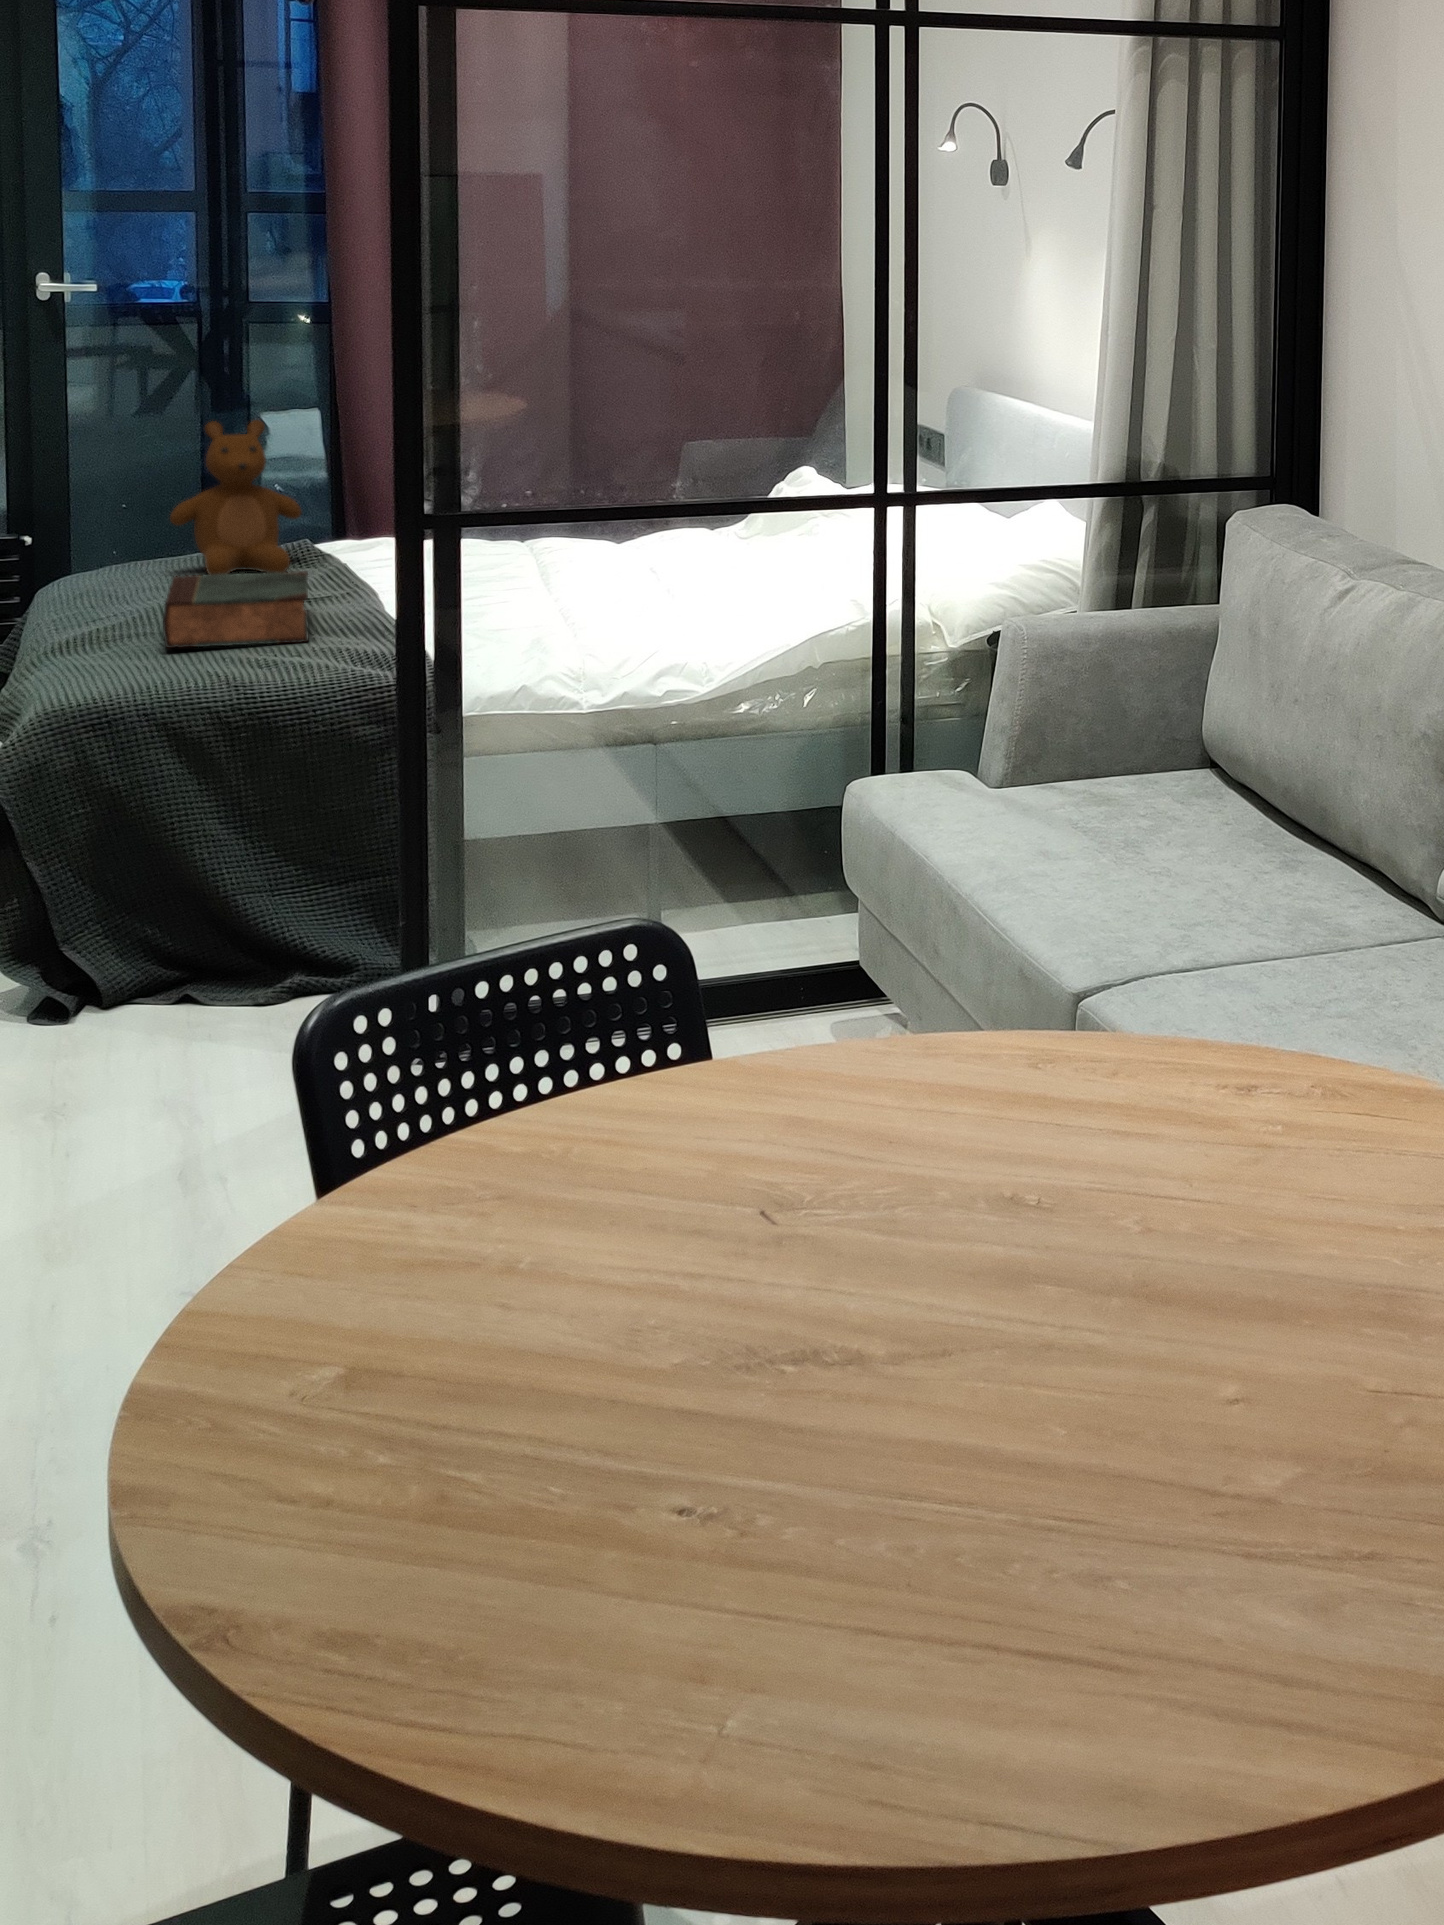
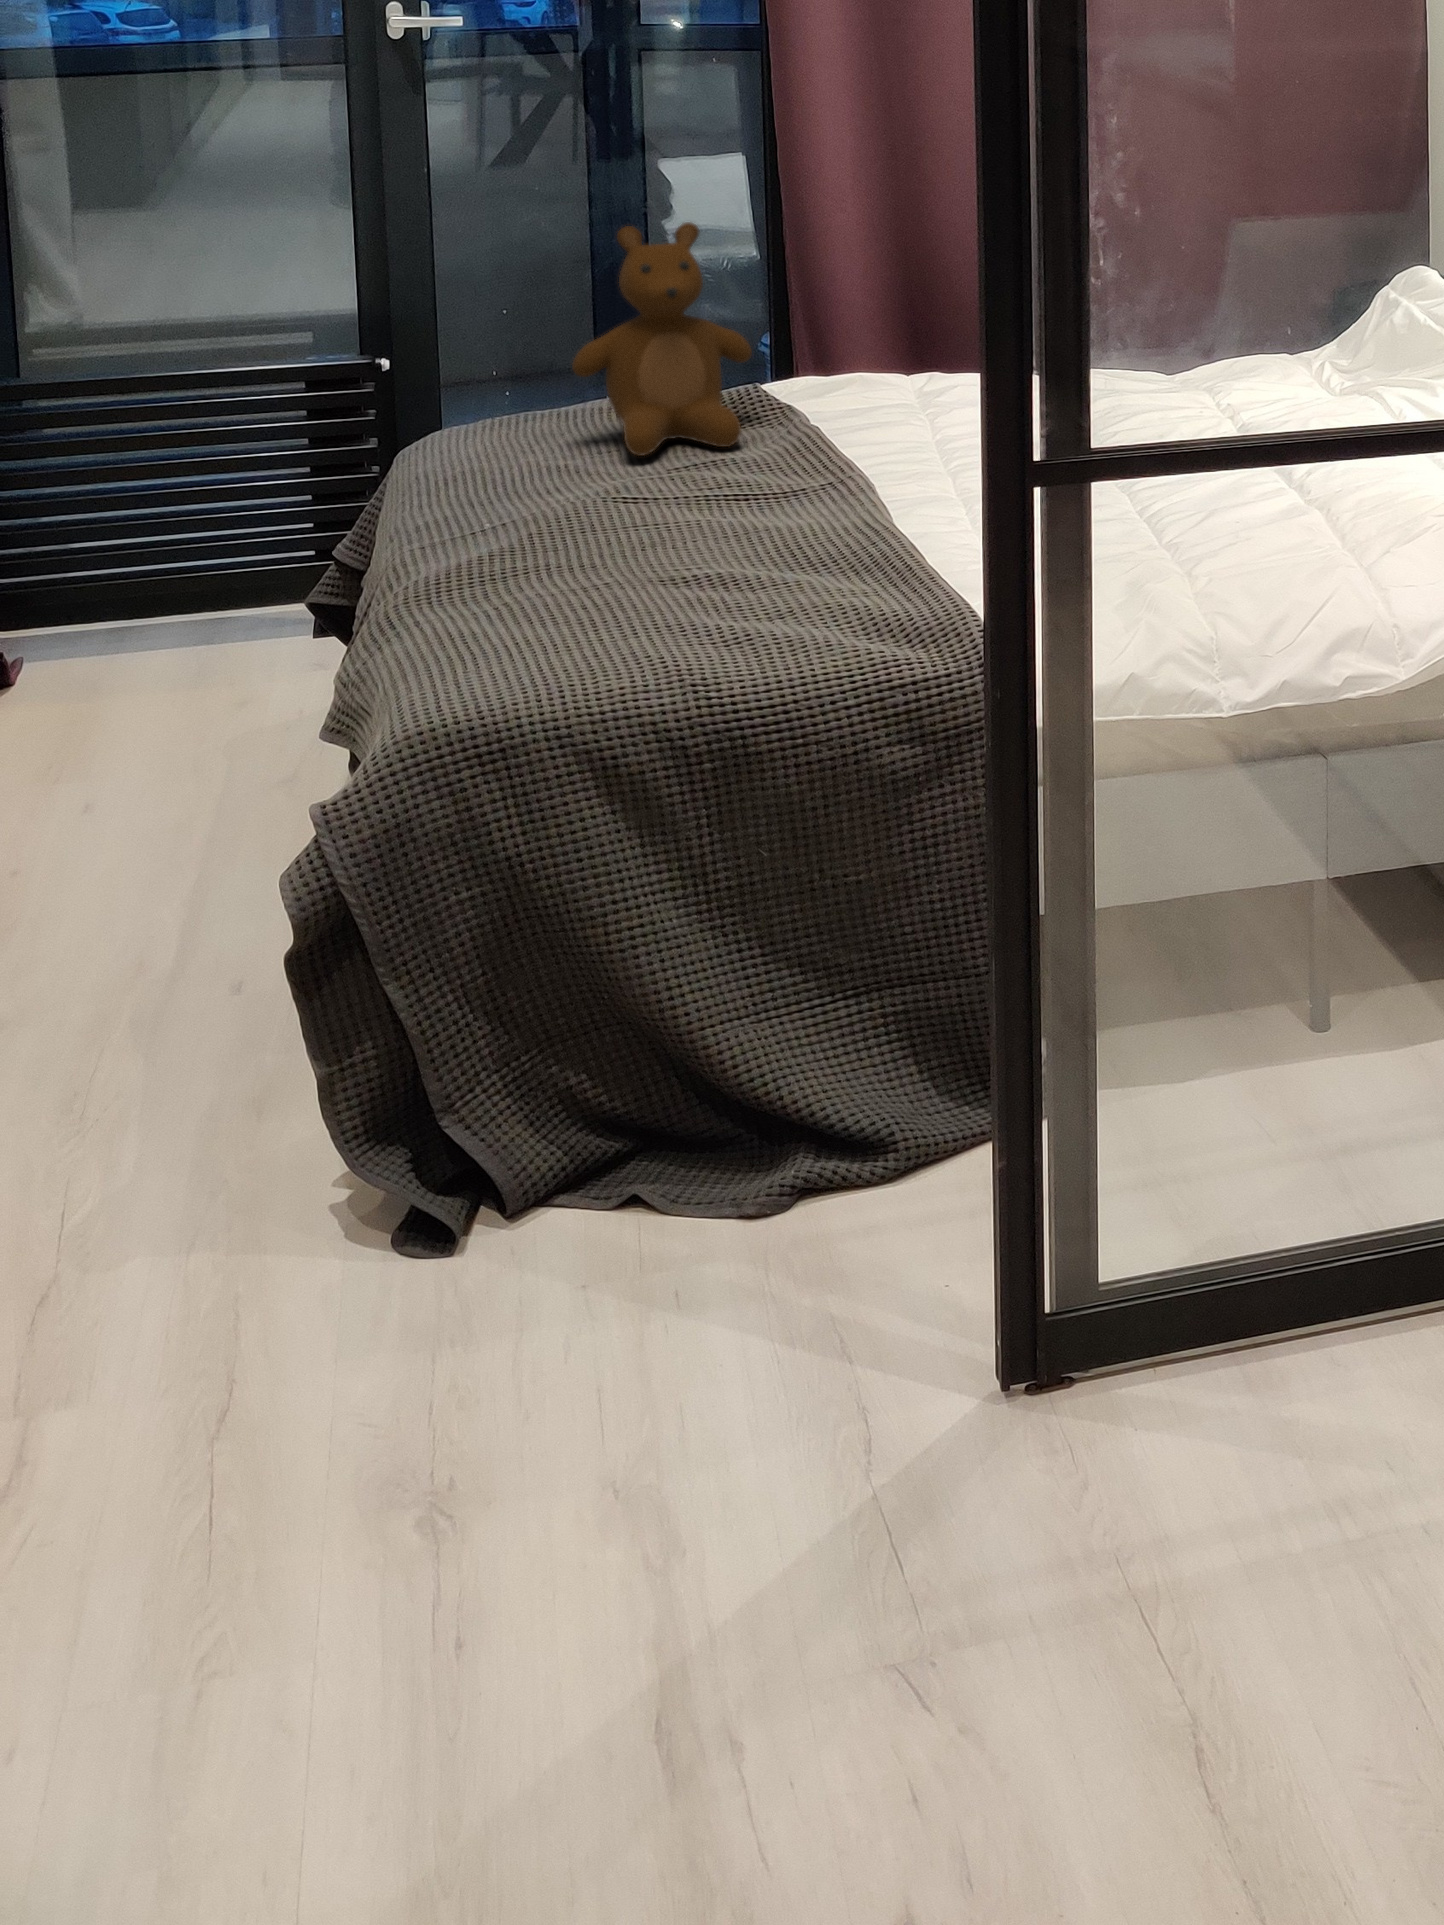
book: present [163,571,308,648] -> none [578,465,795,612]

